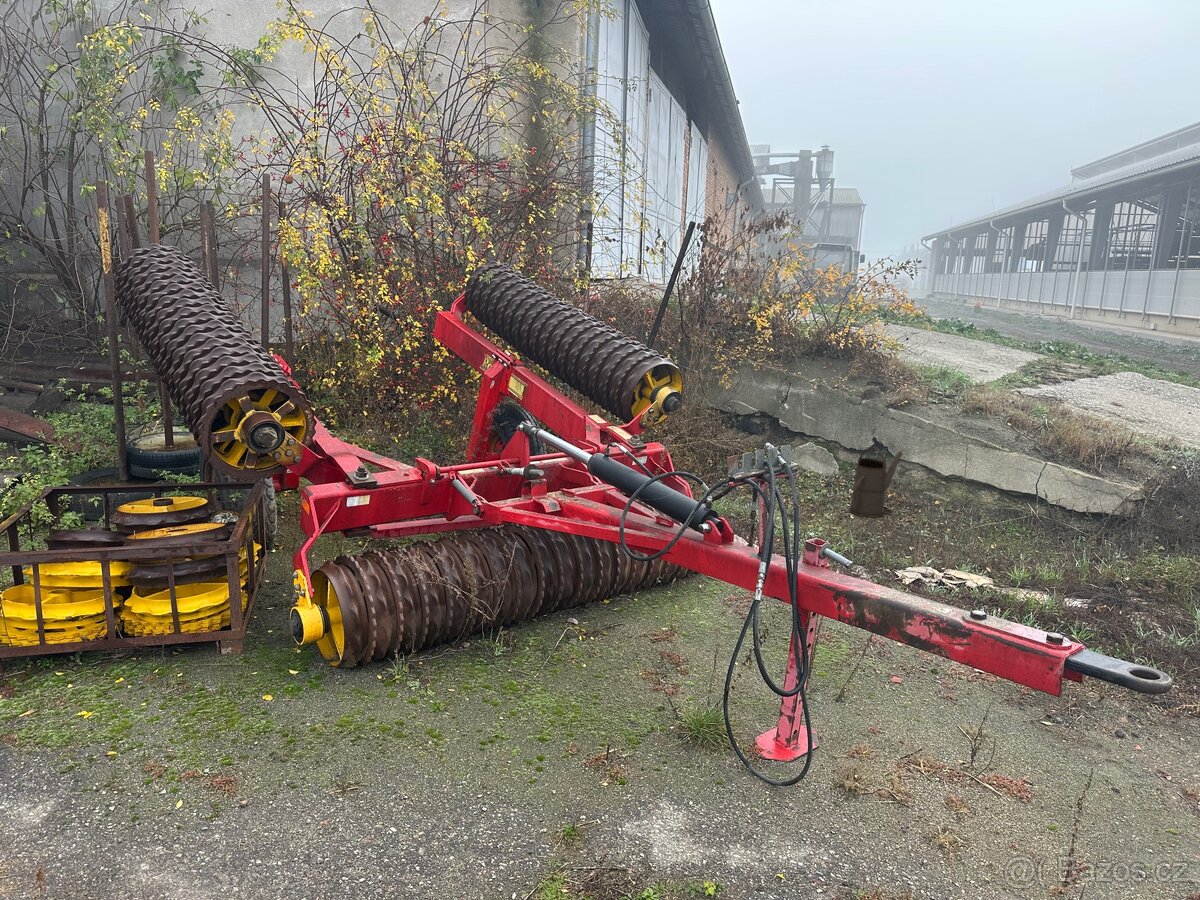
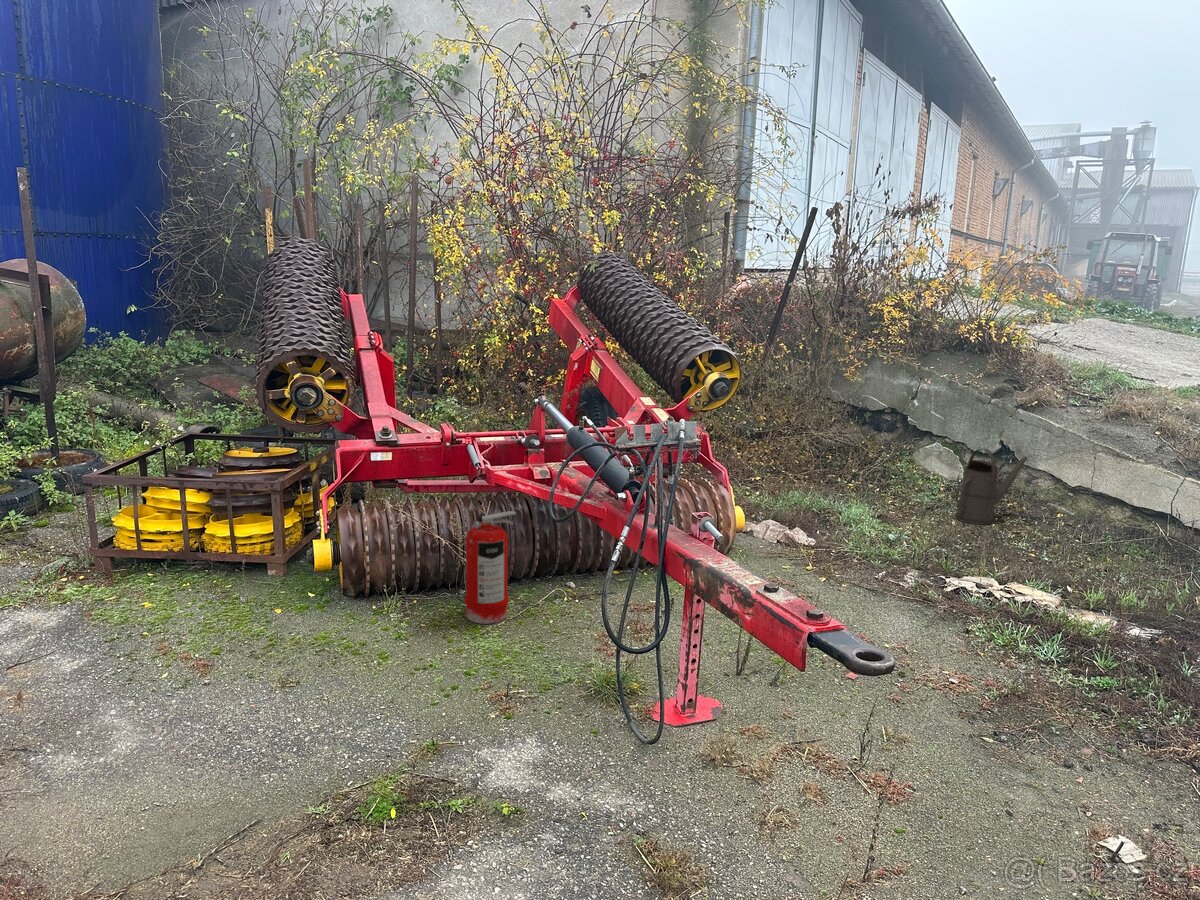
fire extinguisher: none [485,550,540,678] -> present [464,511,516,624]

